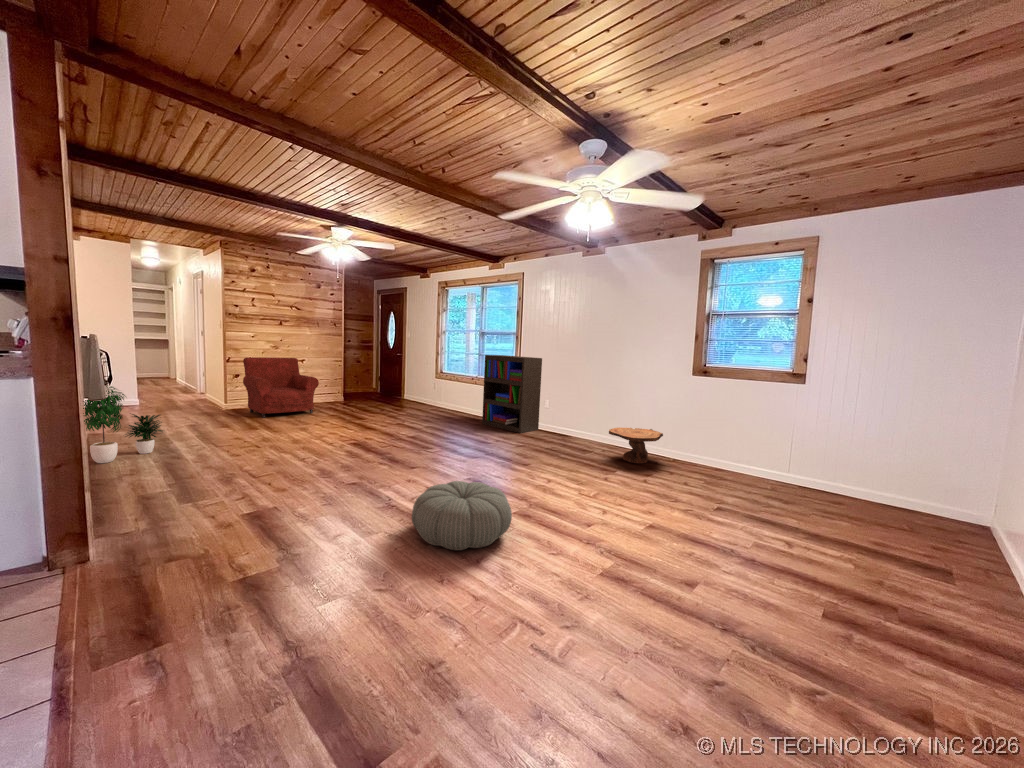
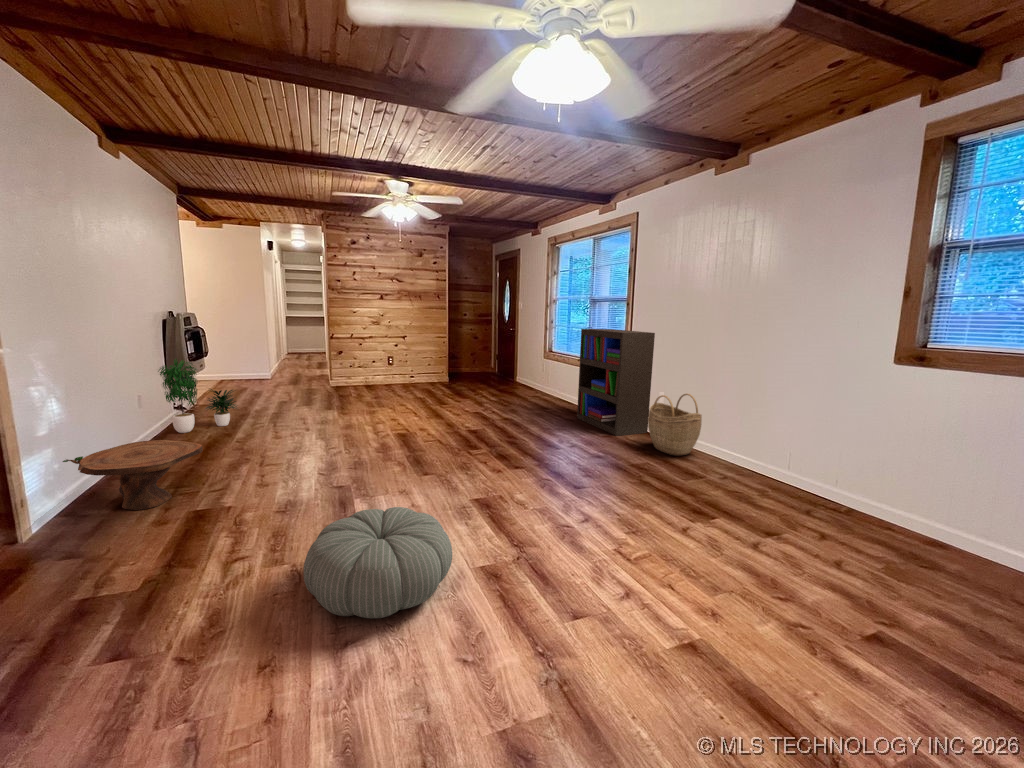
armchair: present [243,358,319,418] -> none [345,334,411,396]
woven basket: none [546,399,582,442] -> present [648,394,702,456]
side table: present [609,427,663,463] -> present [63,440,203,510]

